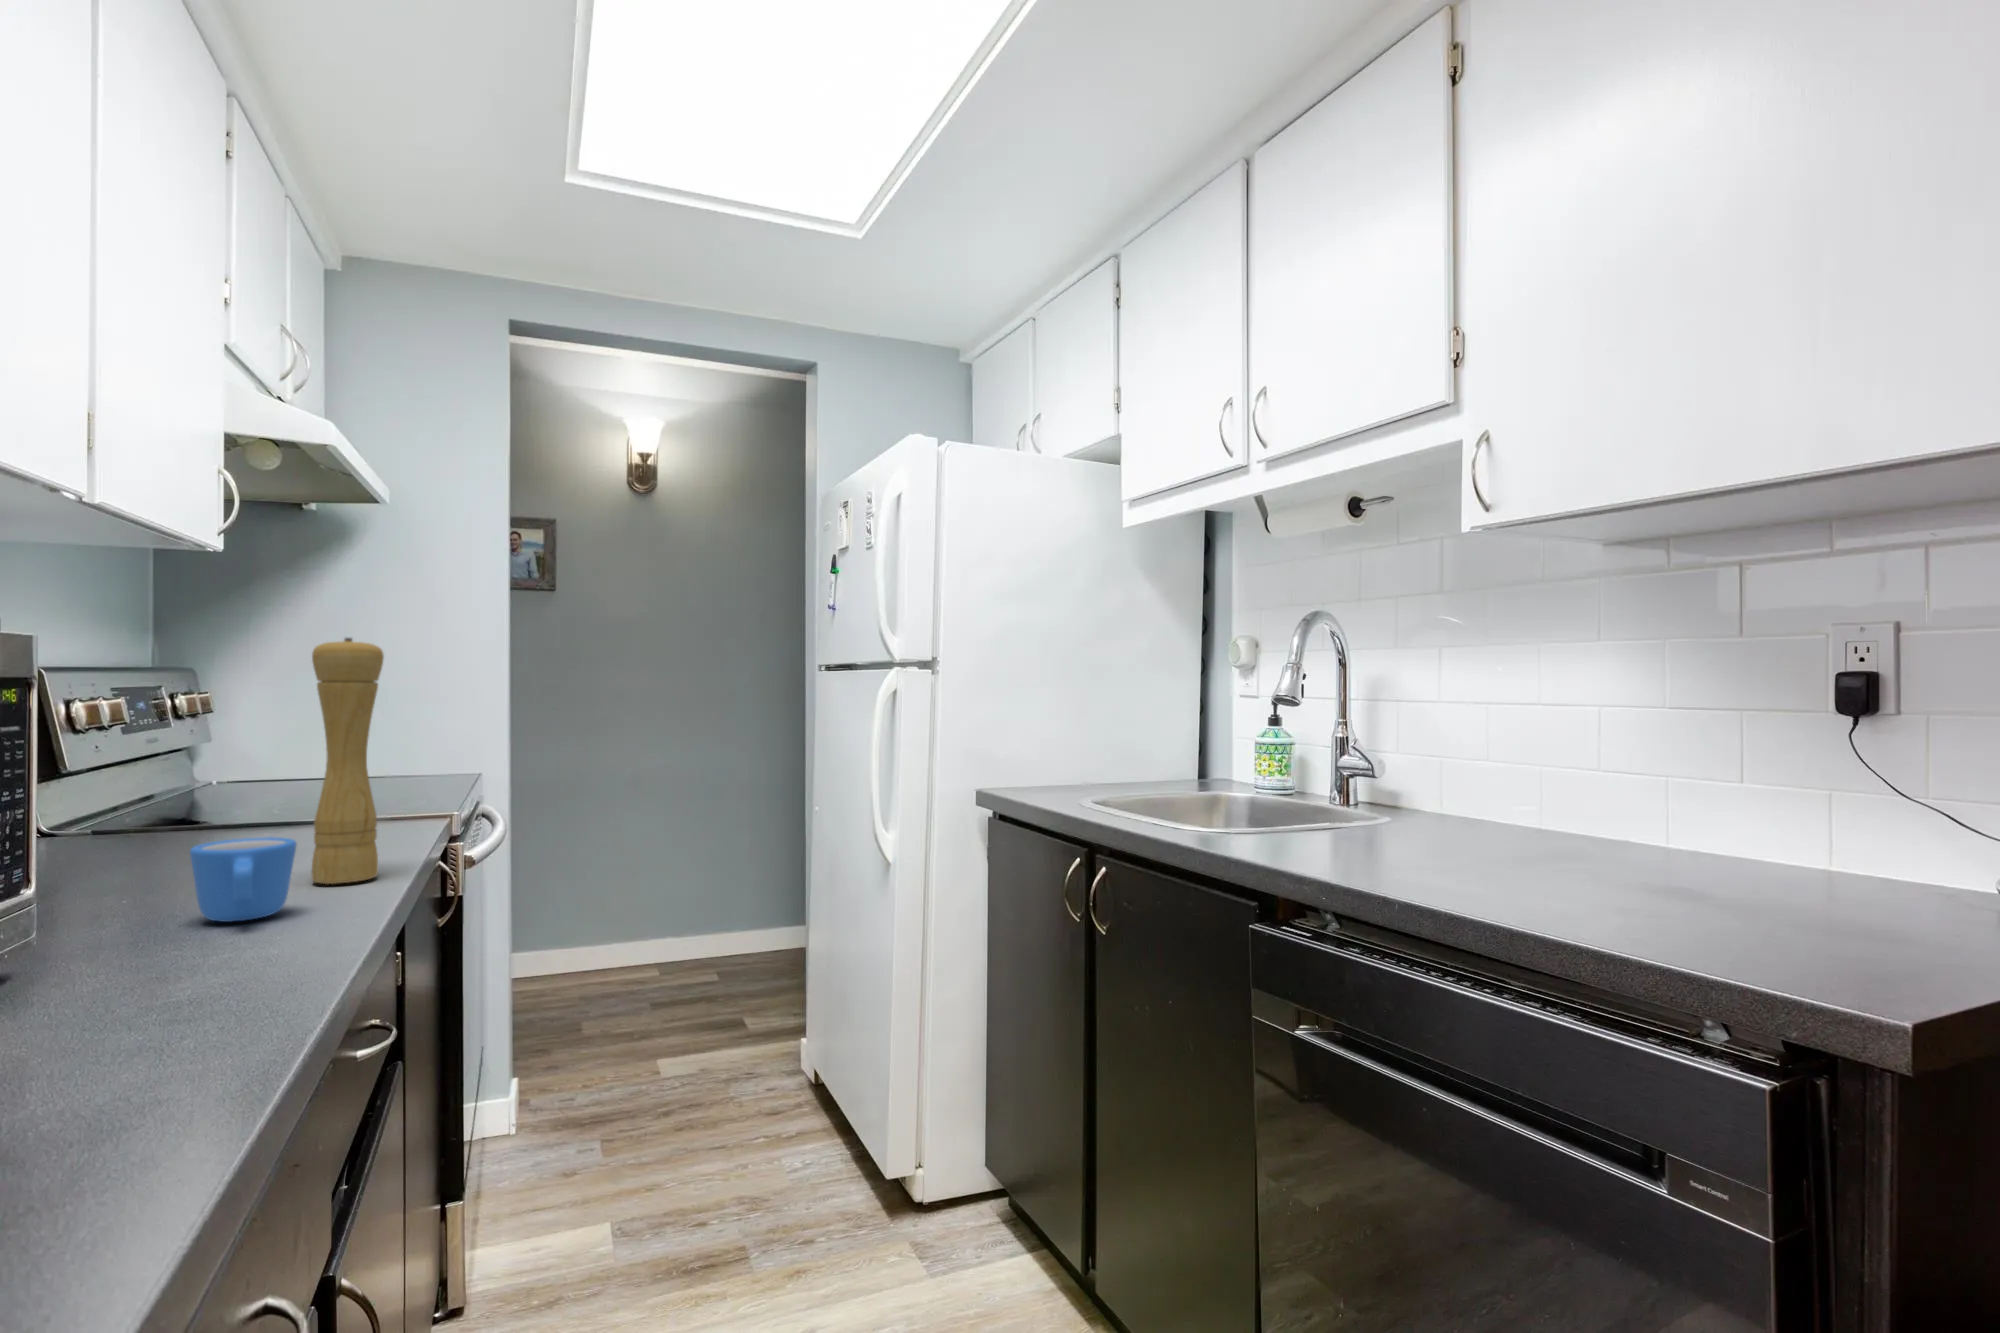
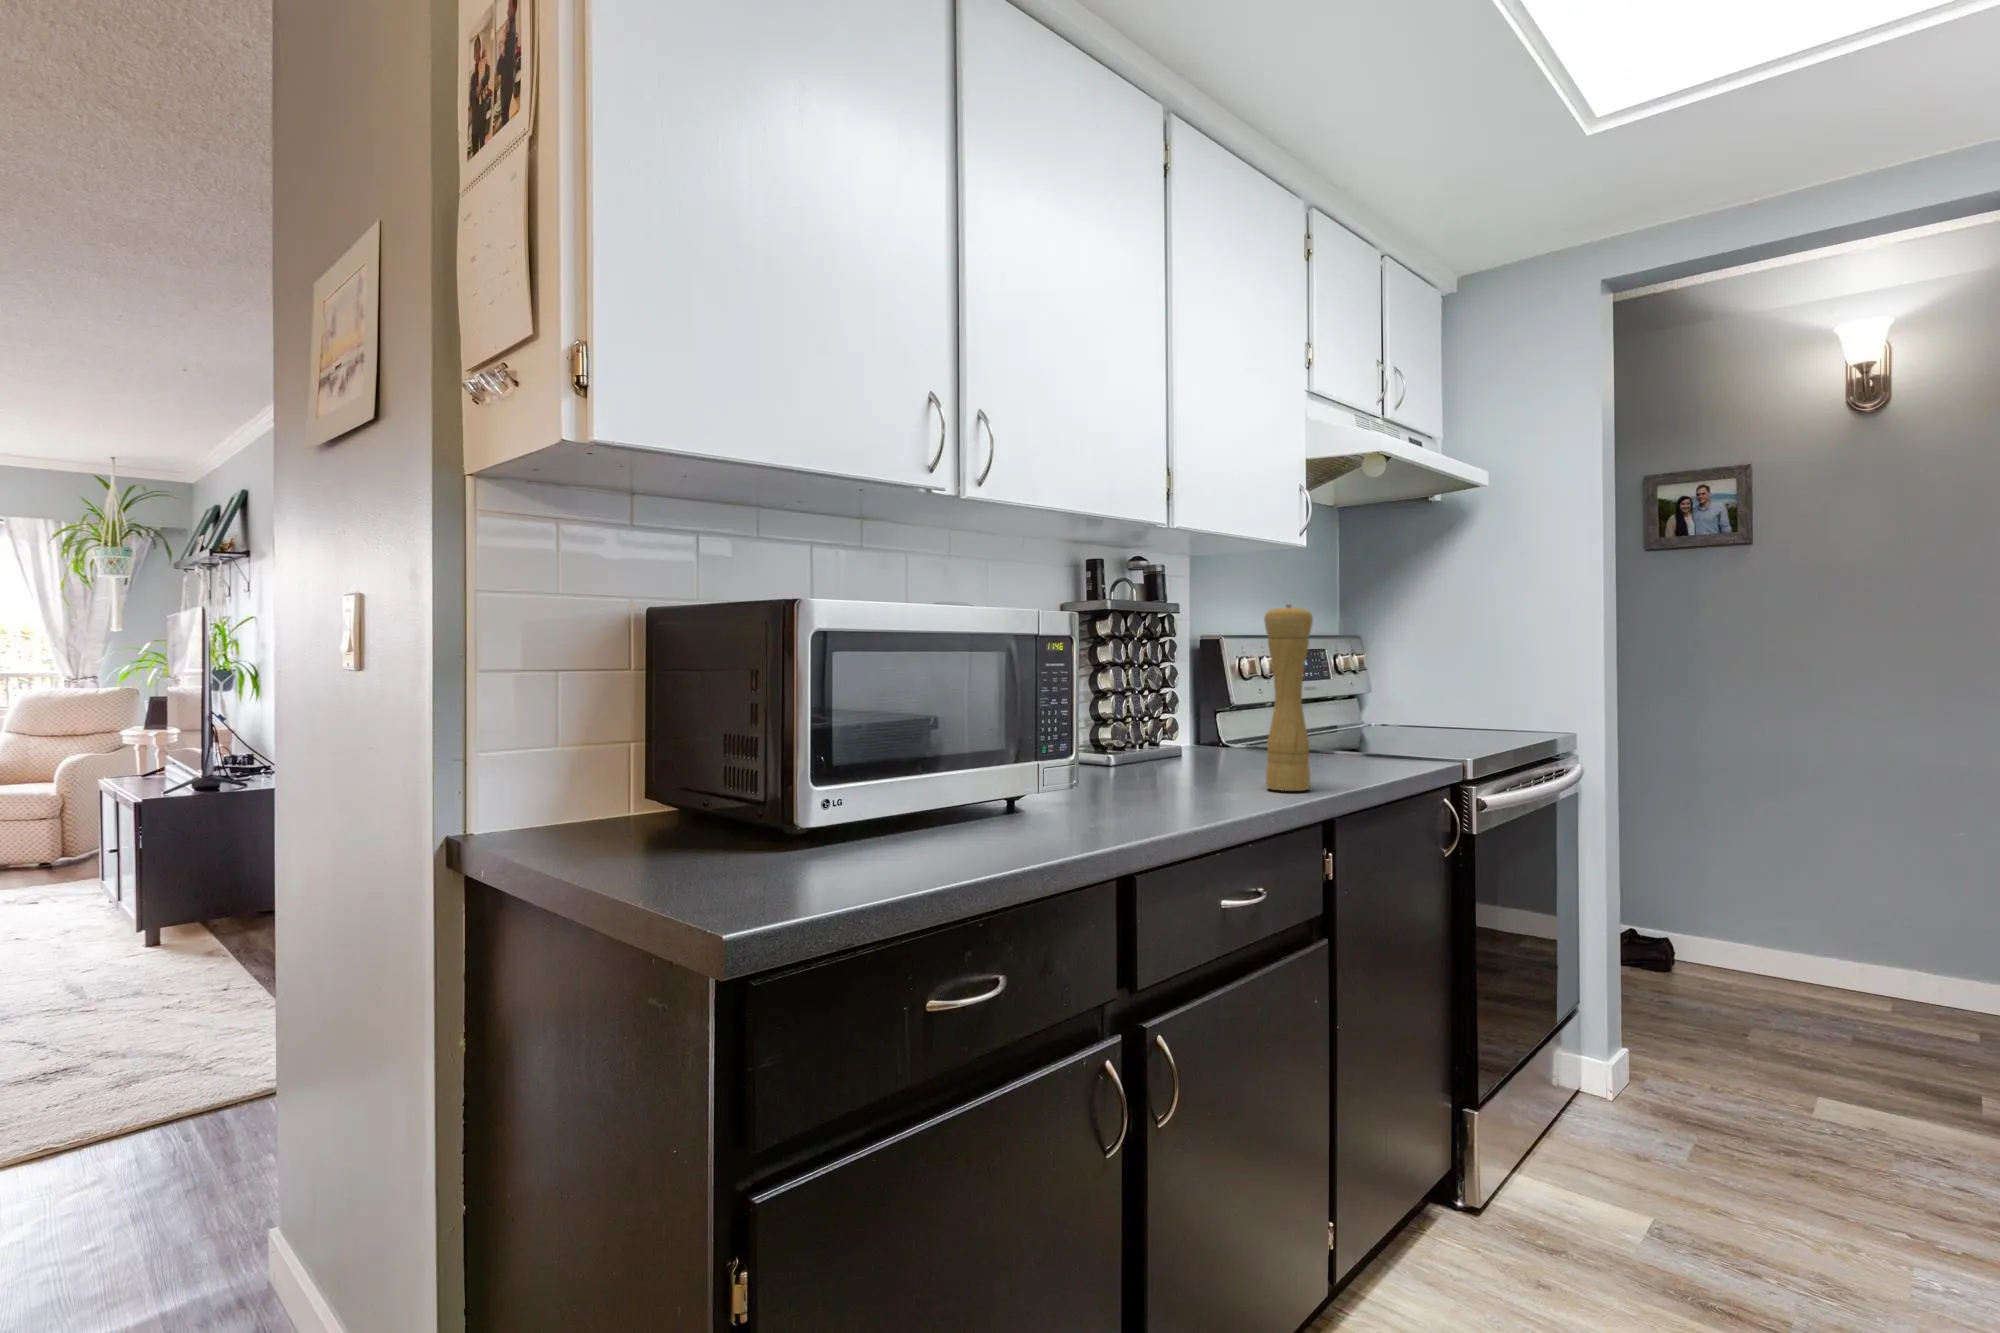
mug: present [190,837,296,922] -> none [1165,746,1224,800]

